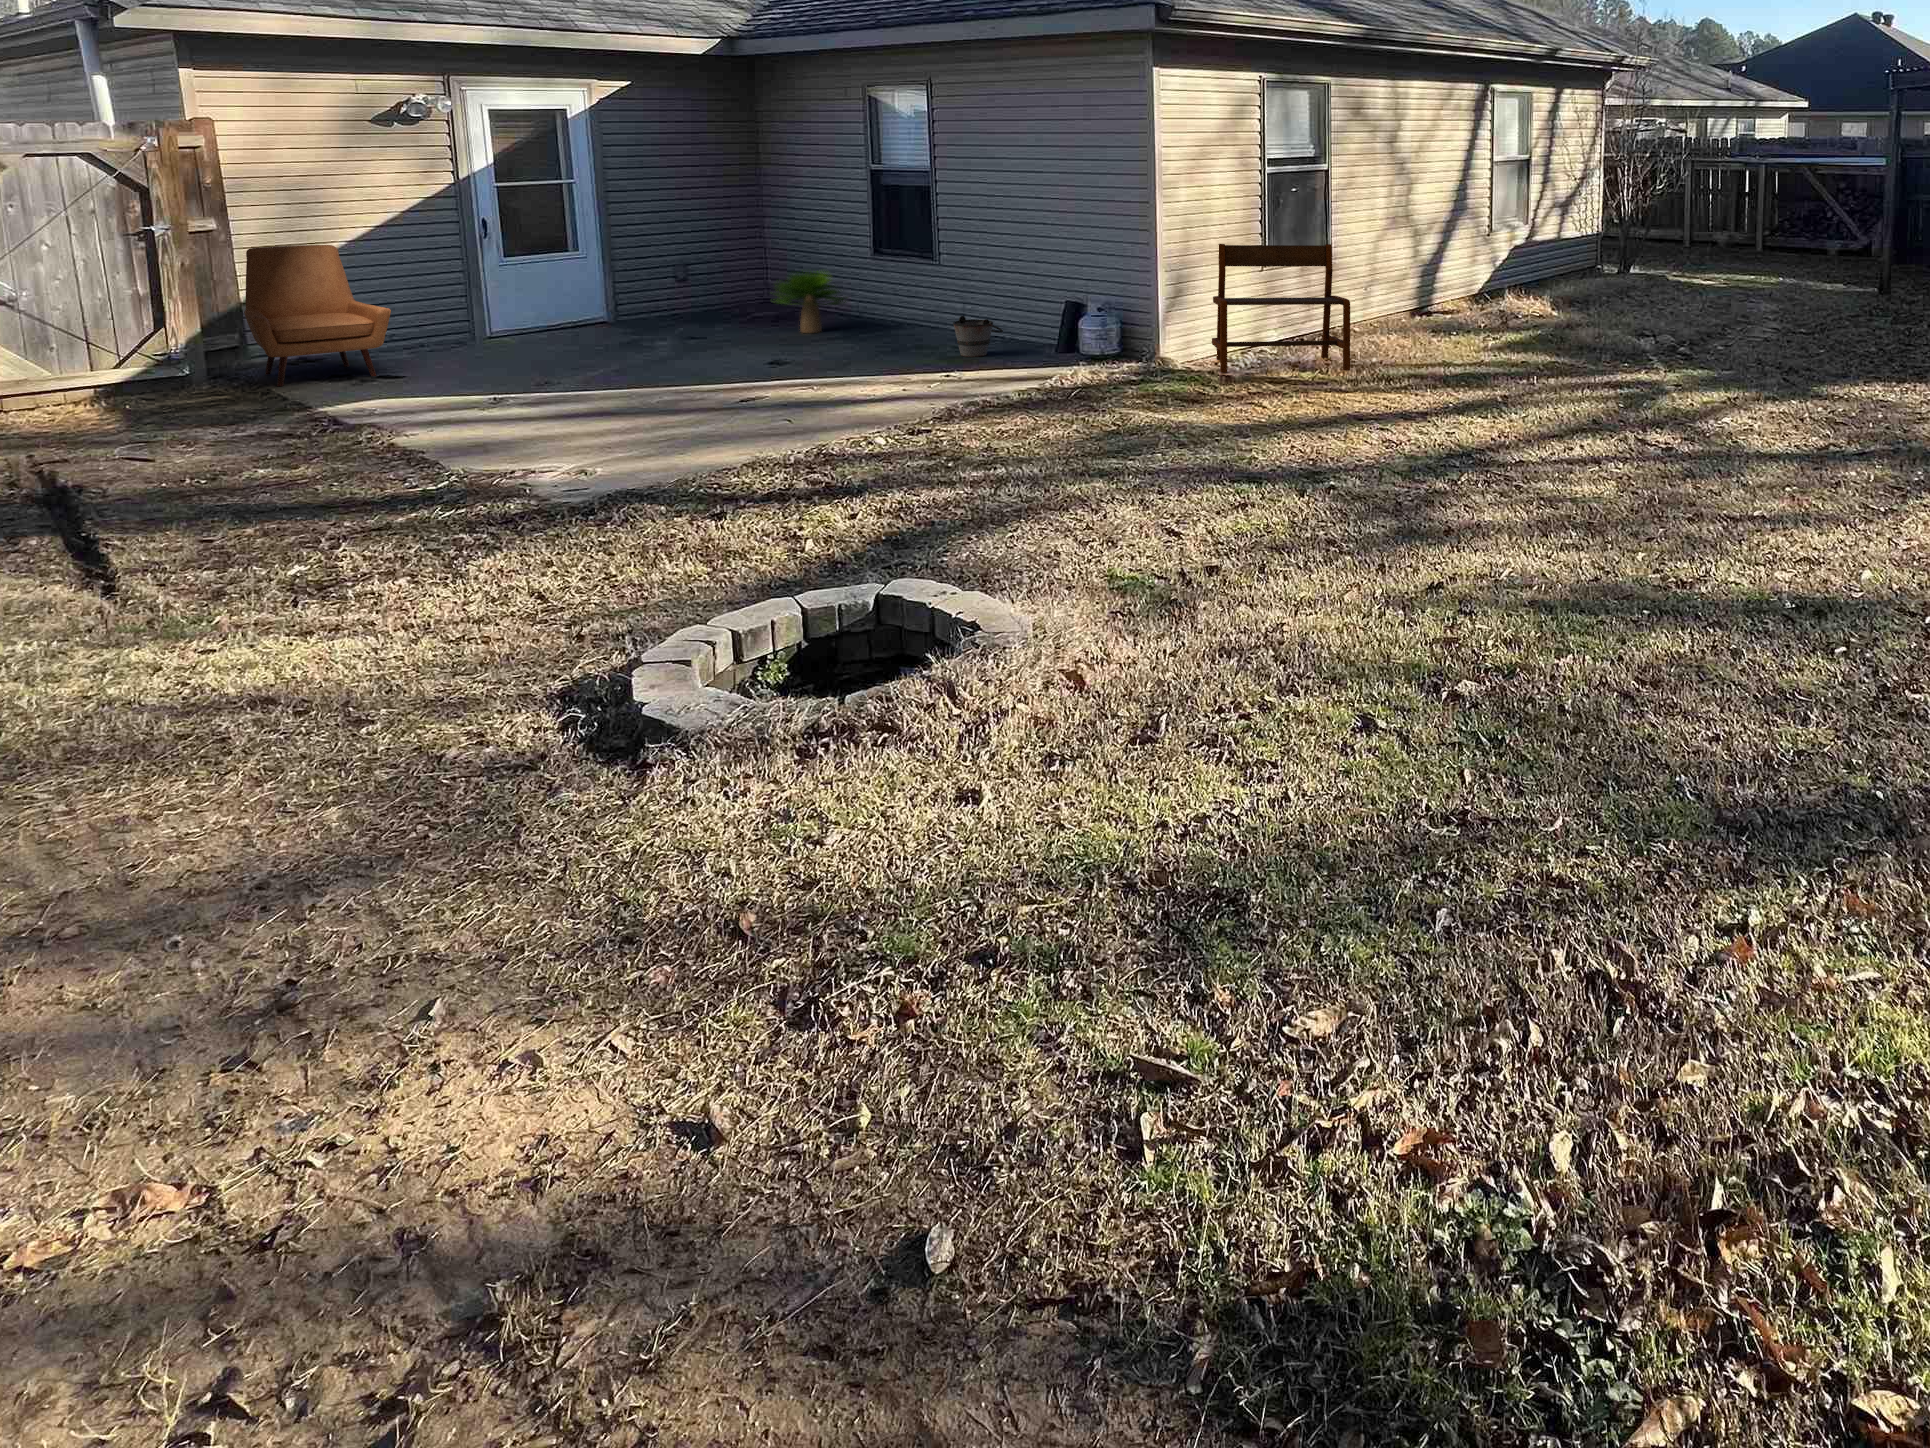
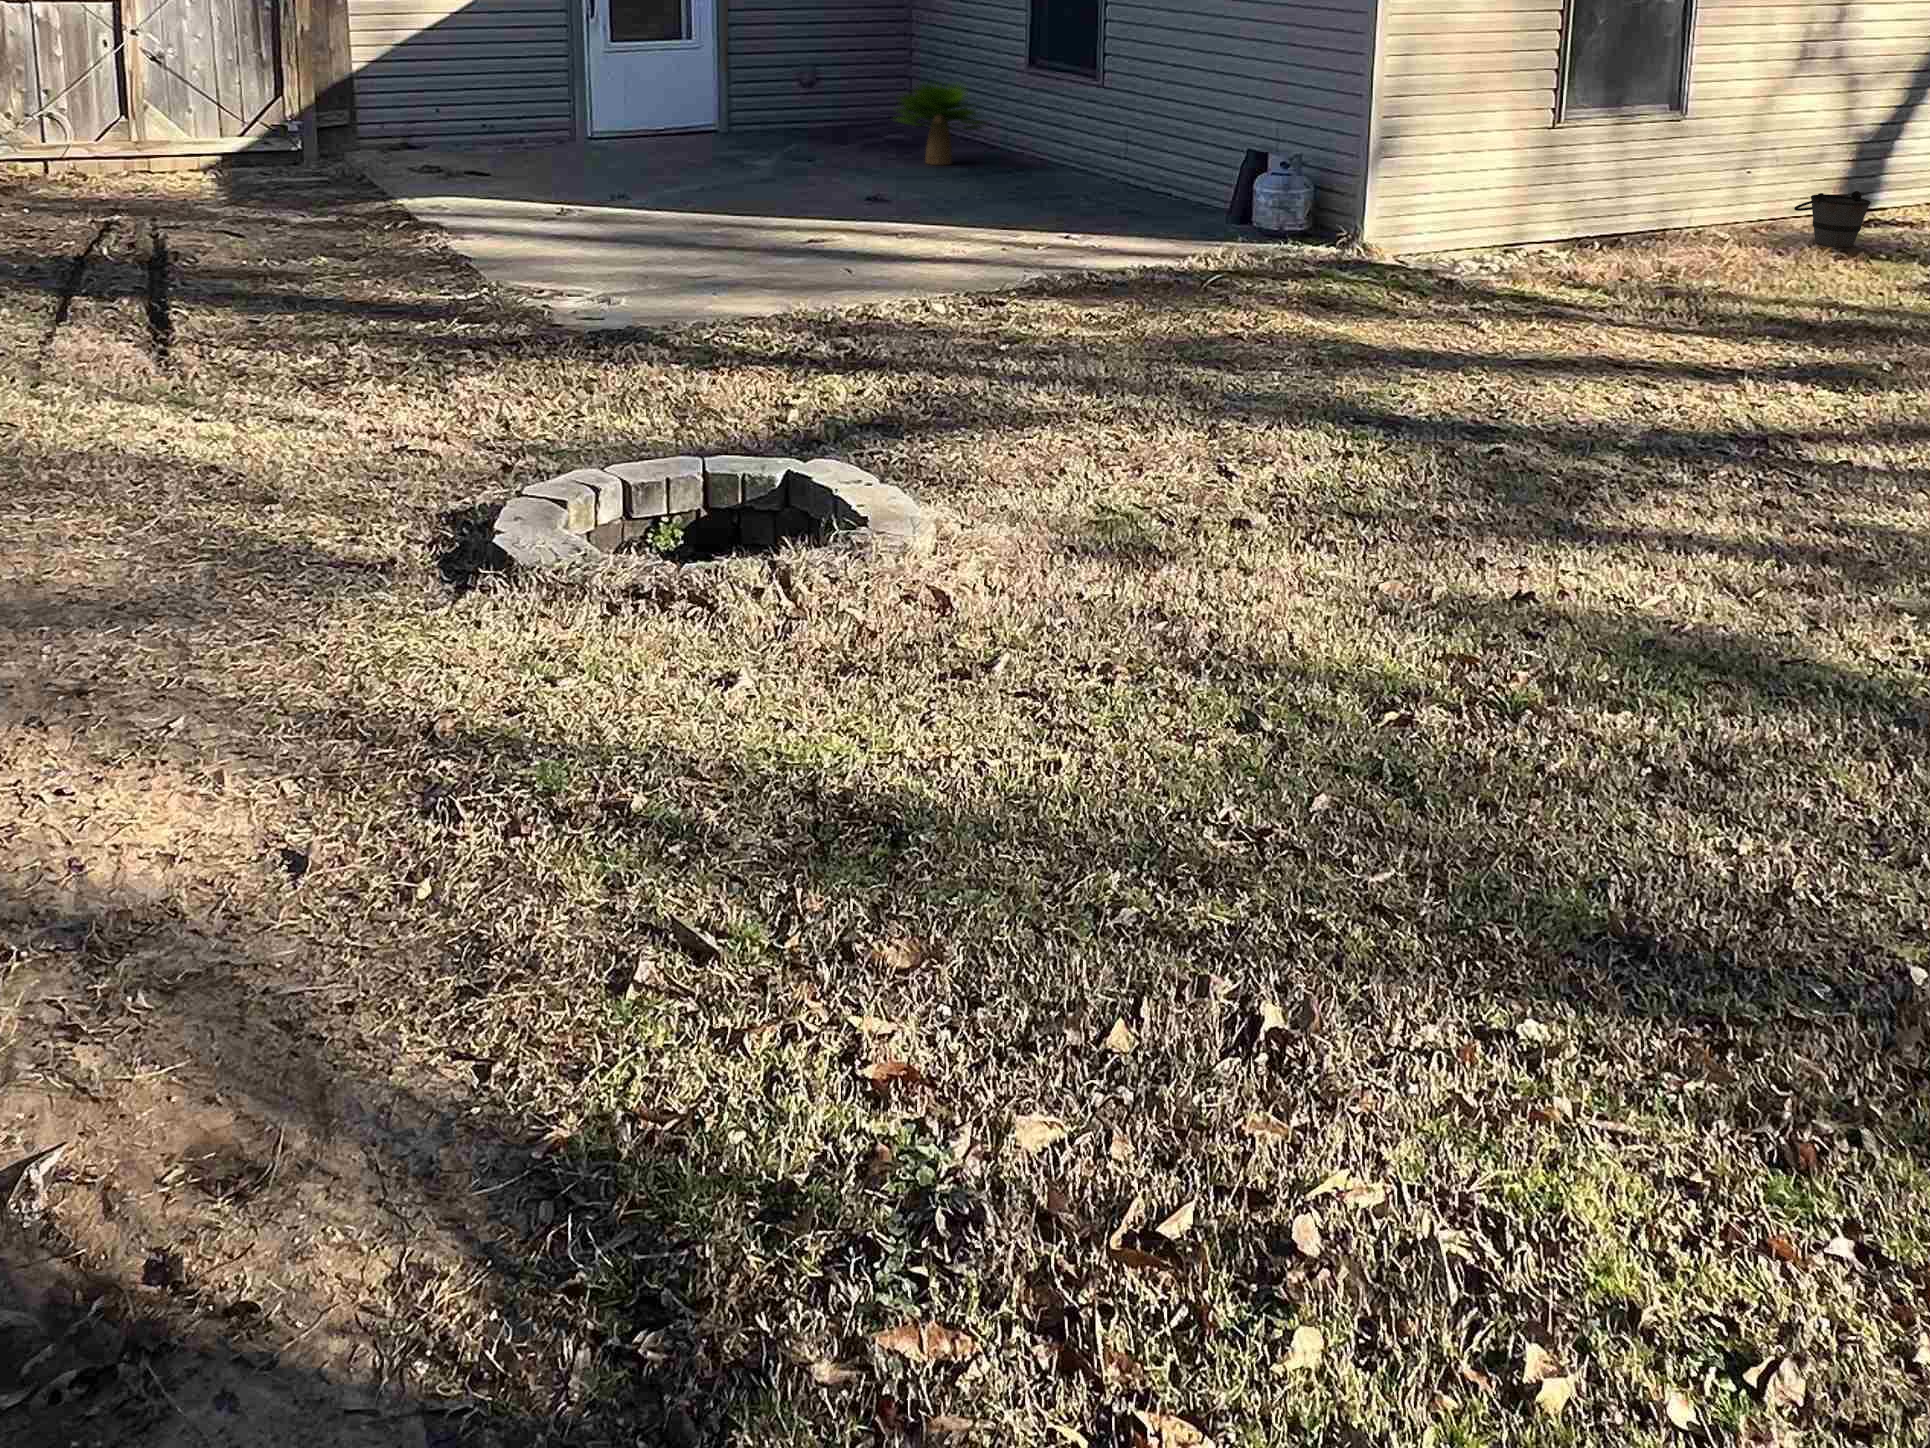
bench: present [1212,244,1350,373] -> none [1440,79,1661,292]
chair: present [244,245,391,386] -> none [348,14,478,170]
bucket: present [953,316,1003,357] -> present [1794,191,1871,247]

